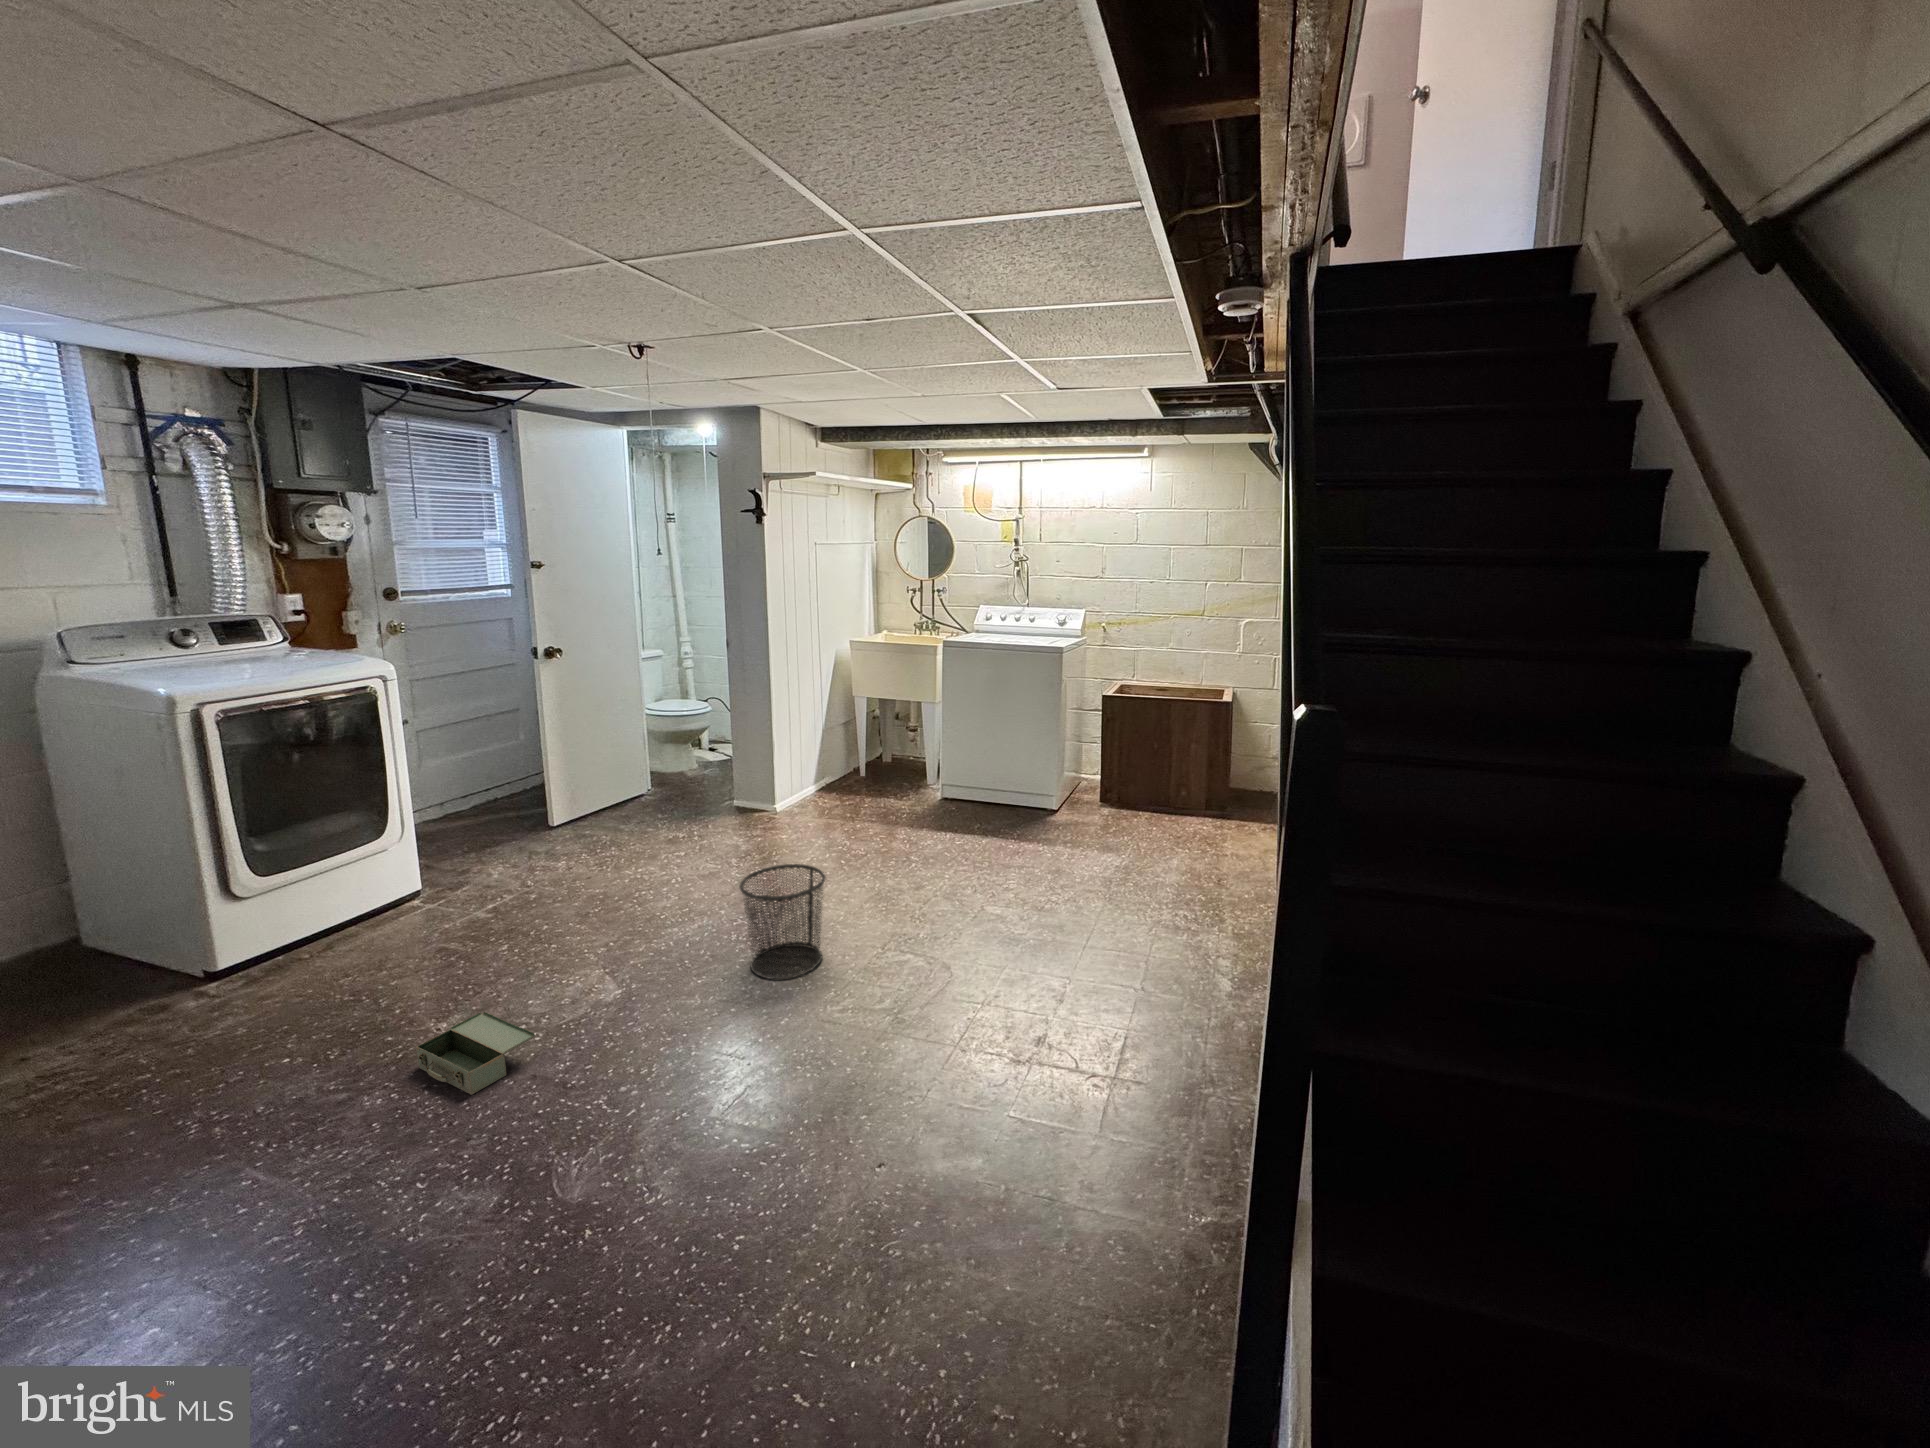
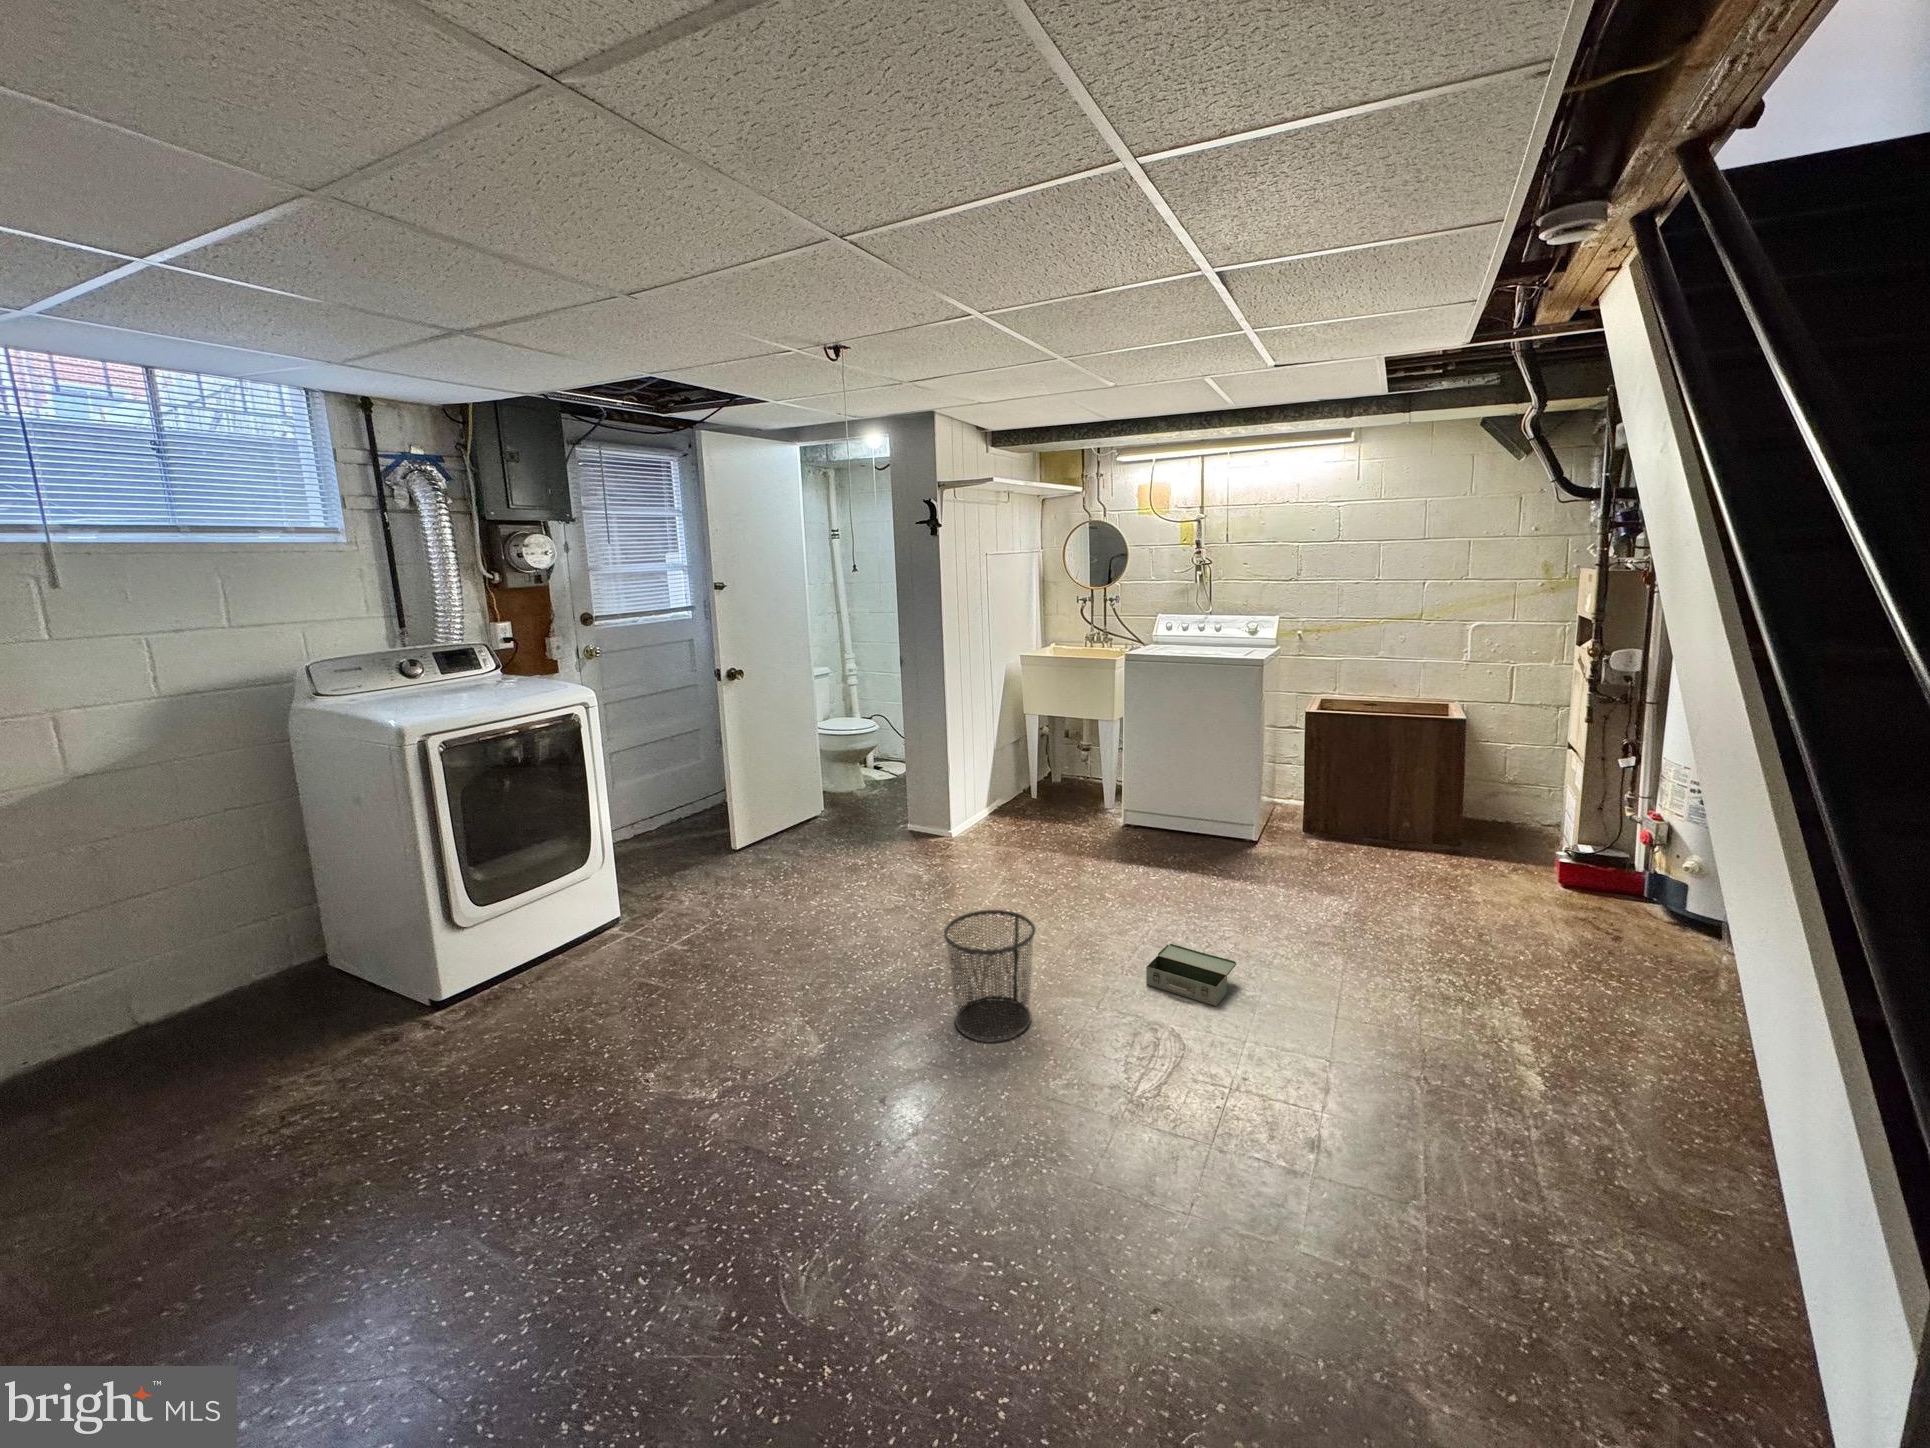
toolbox: present [416,1012,535,1095] -> present [1146,944,1236,1006]

